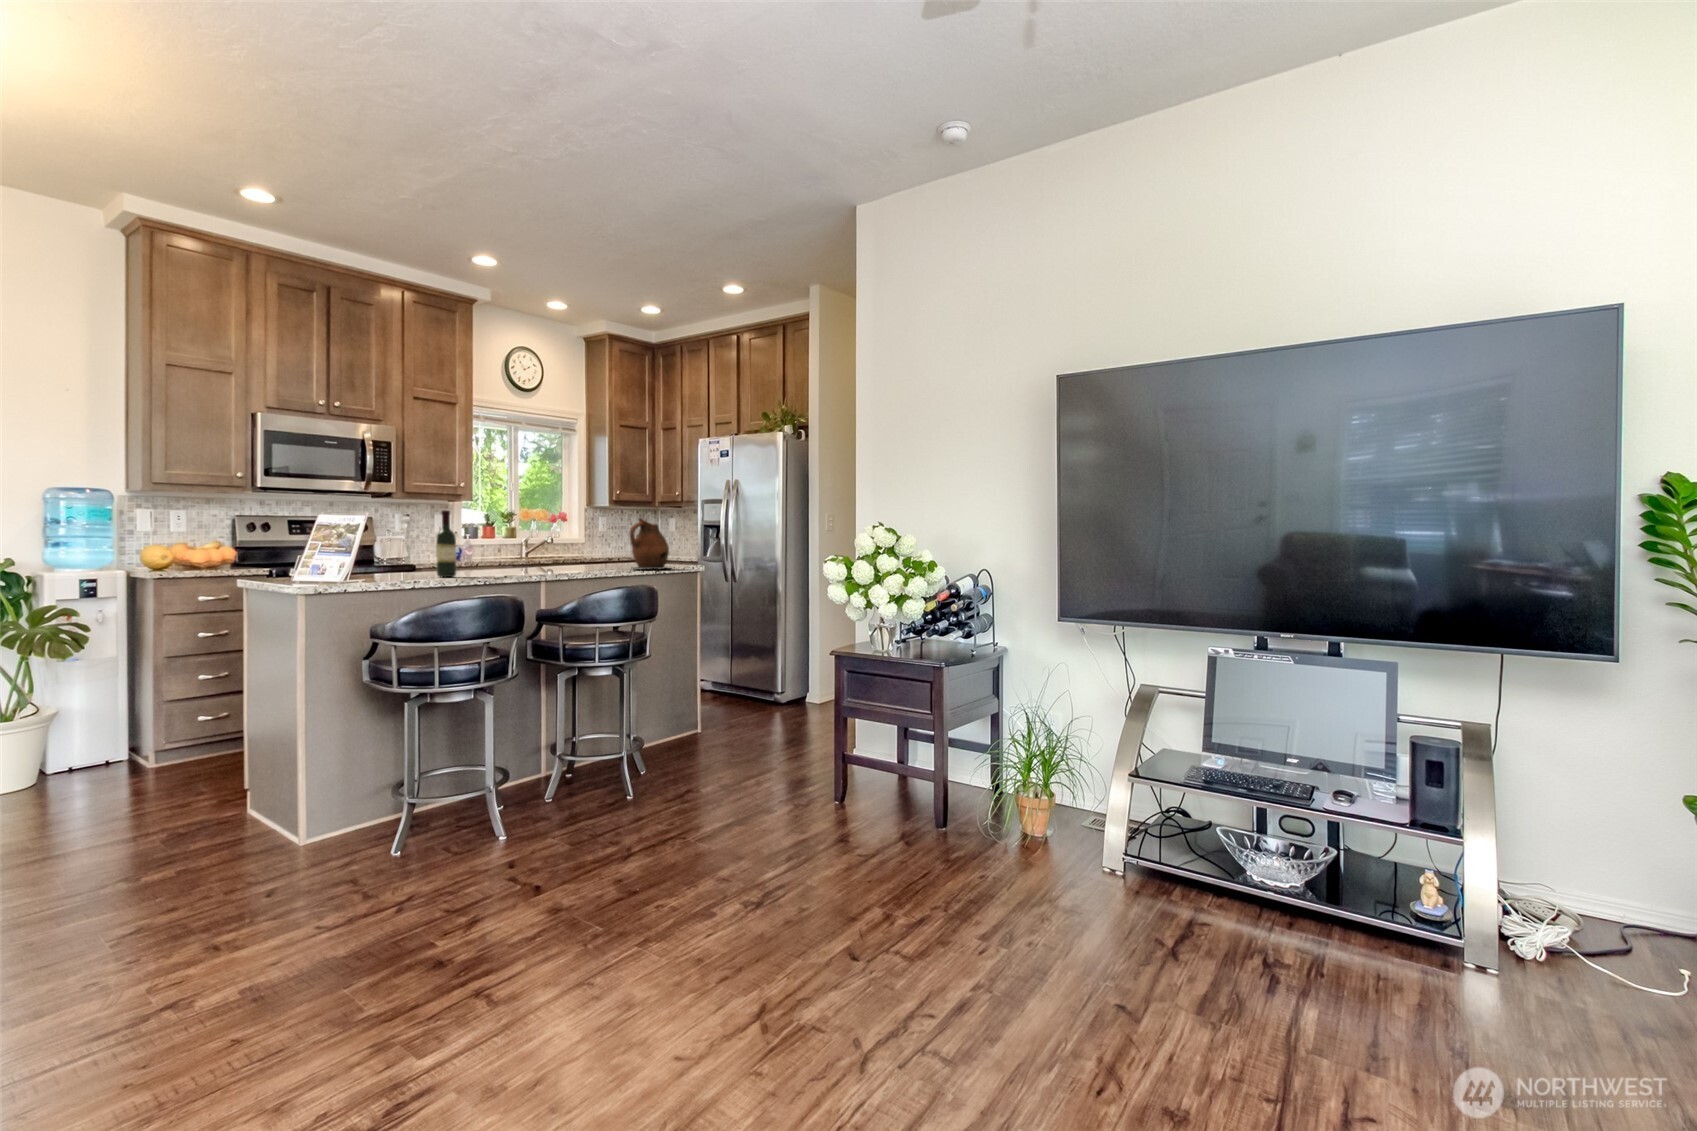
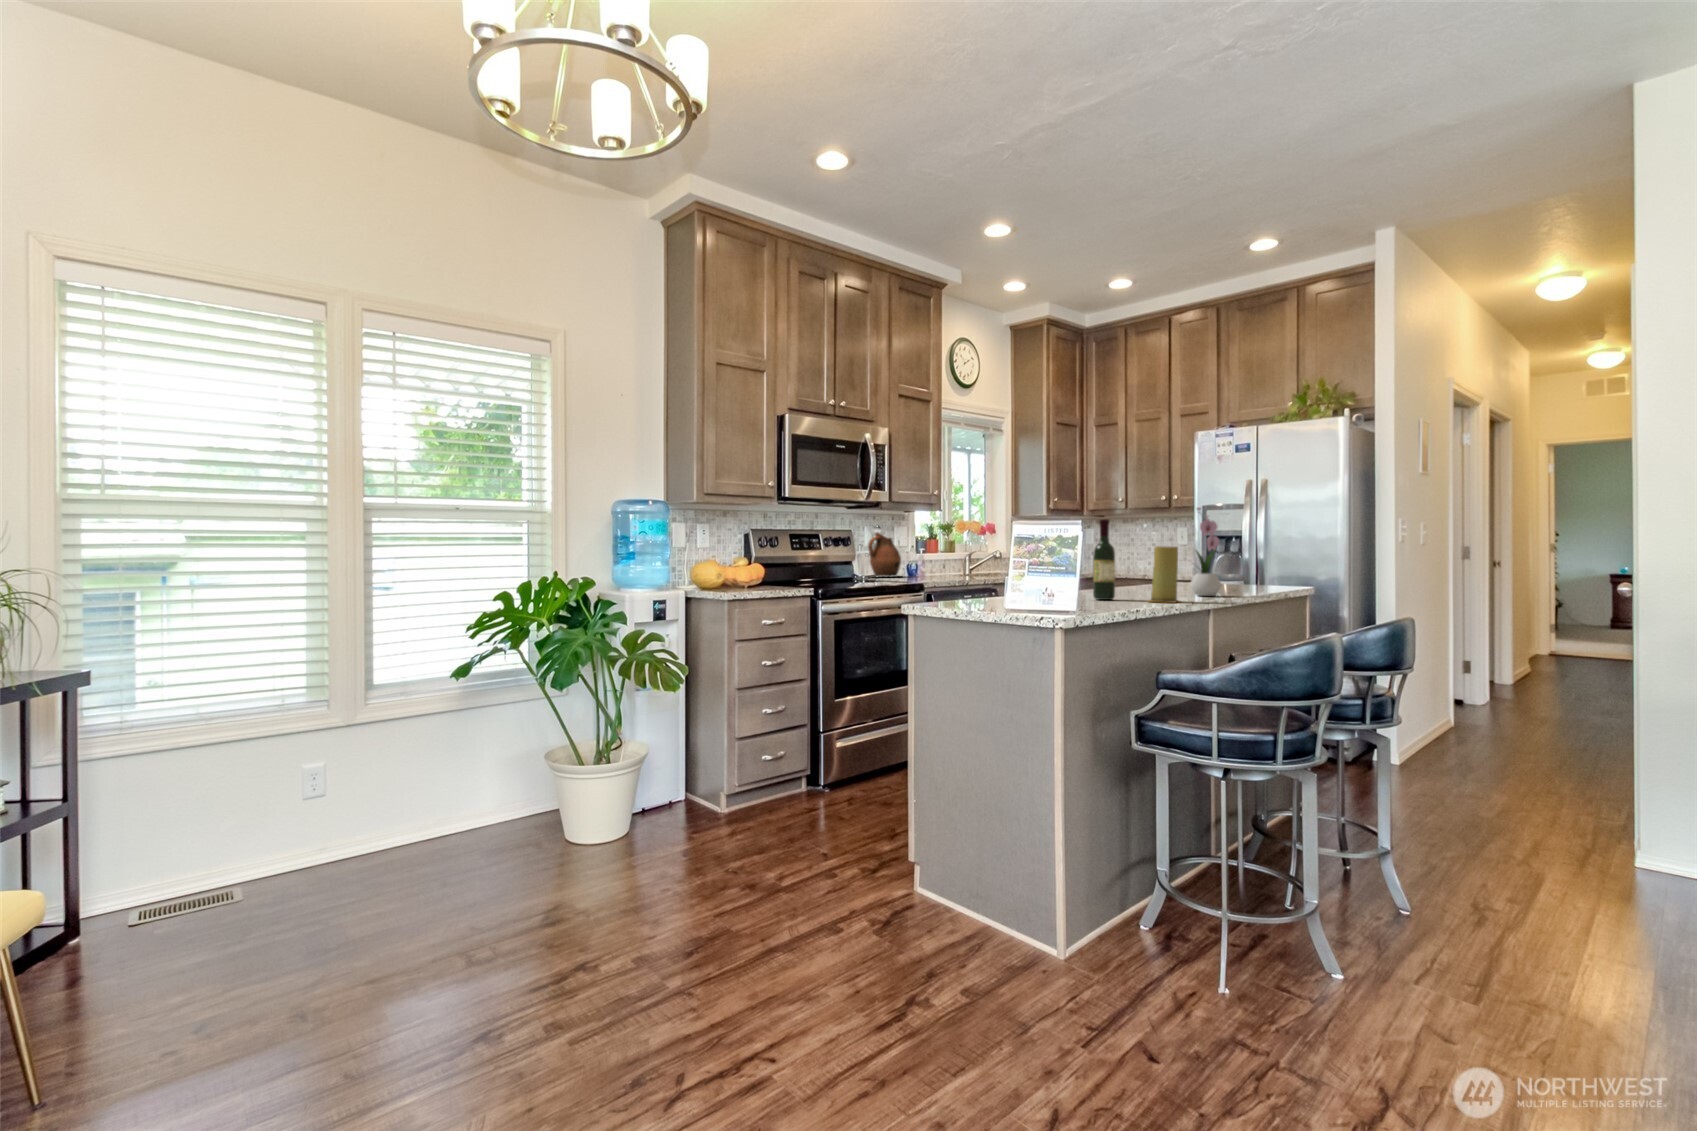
flower arrangement: none [546,502,574,574] -> present [1190,508,1221,596]
ceramic pitcher: present [629,518,669,569] -> present [868,533,901,577]
candle: none [470,533,499,579] -> present [1149,546,1178,602]

